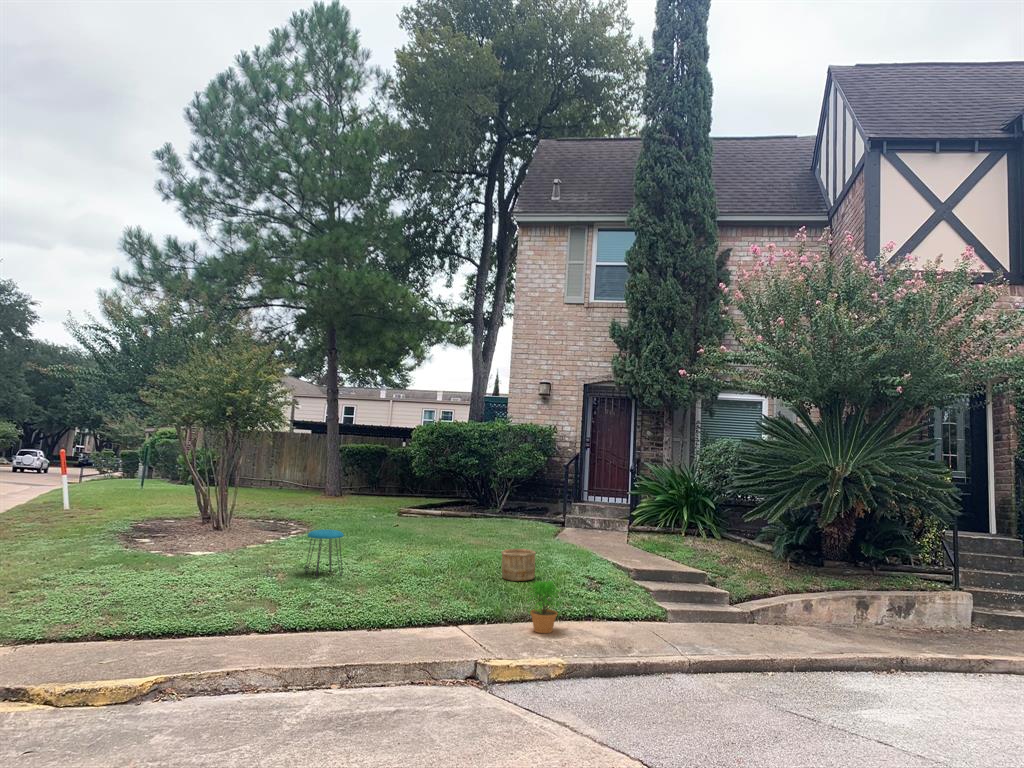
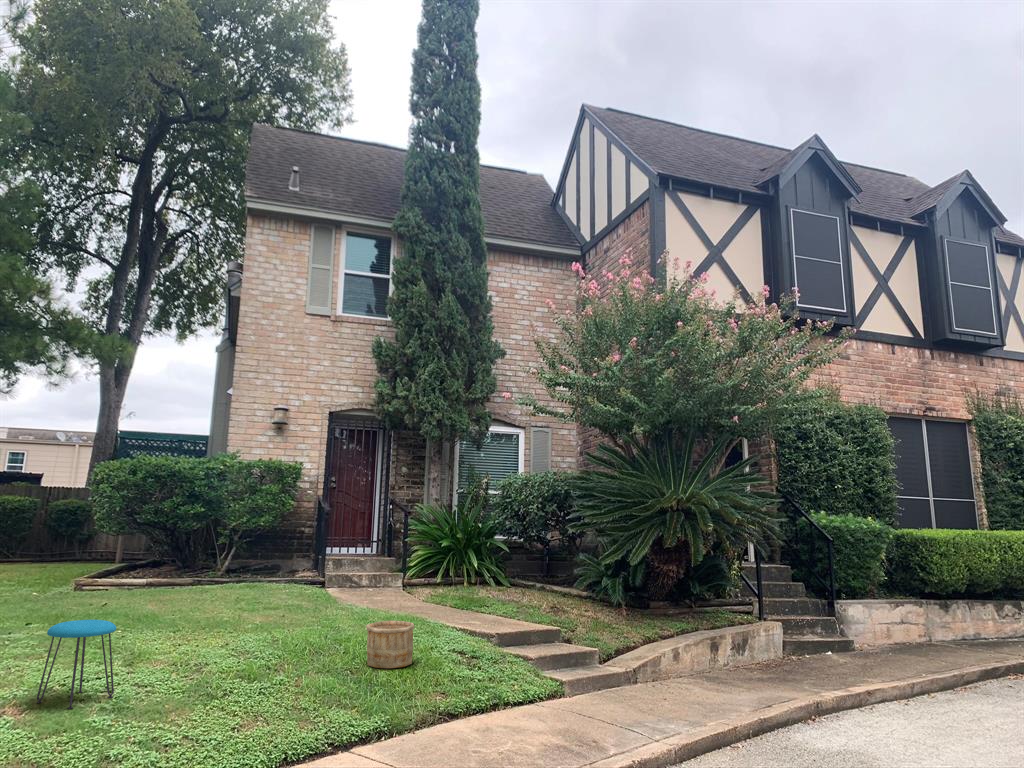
potted plant: present [528,581,560,633] -> none [447,660,505,741]

